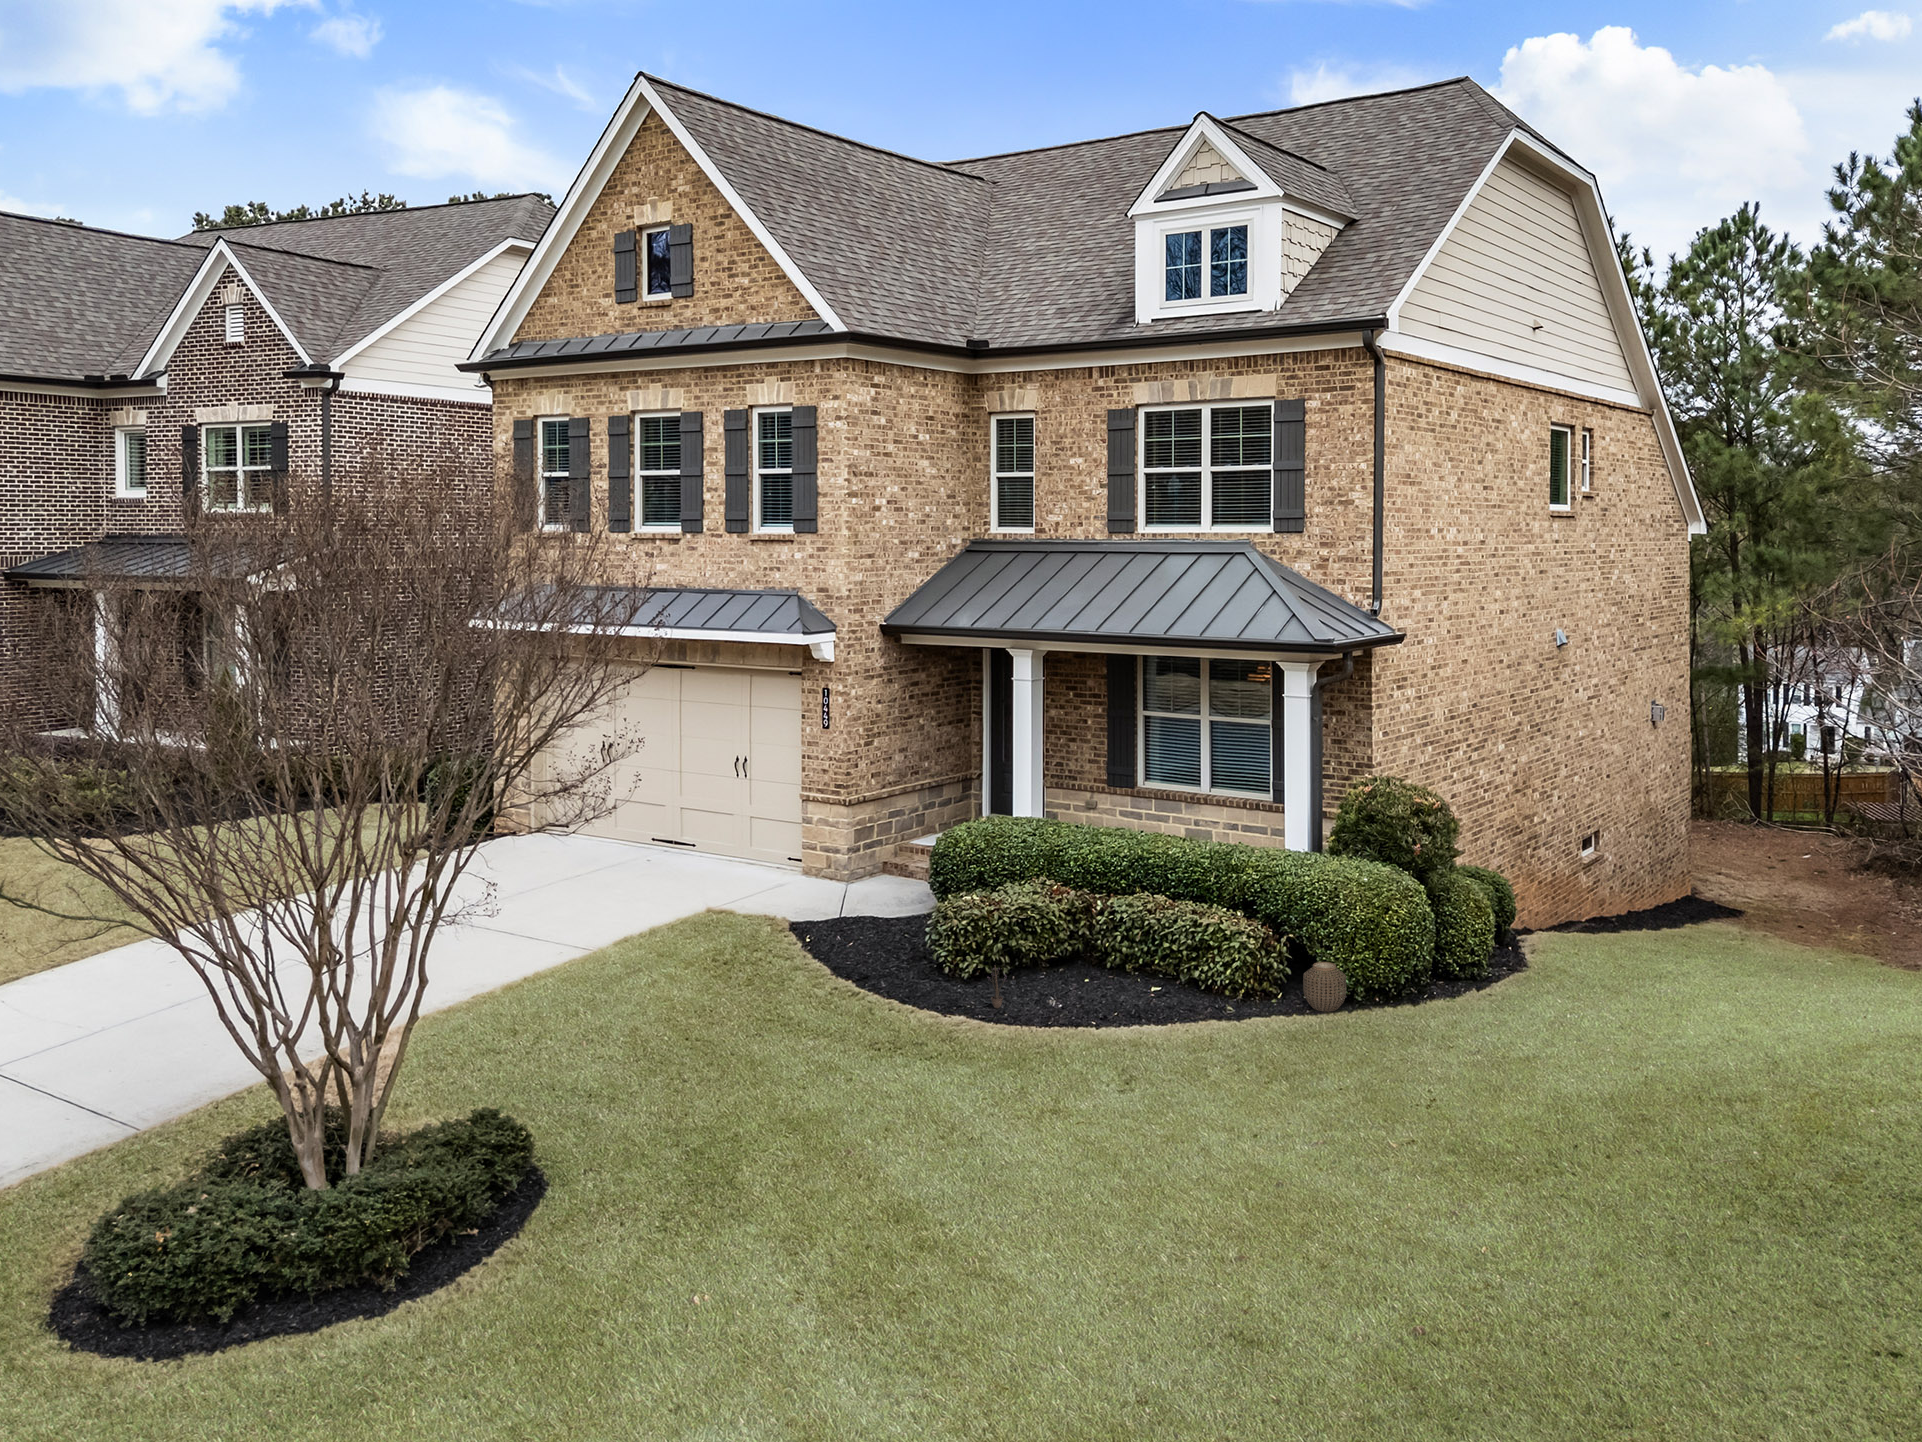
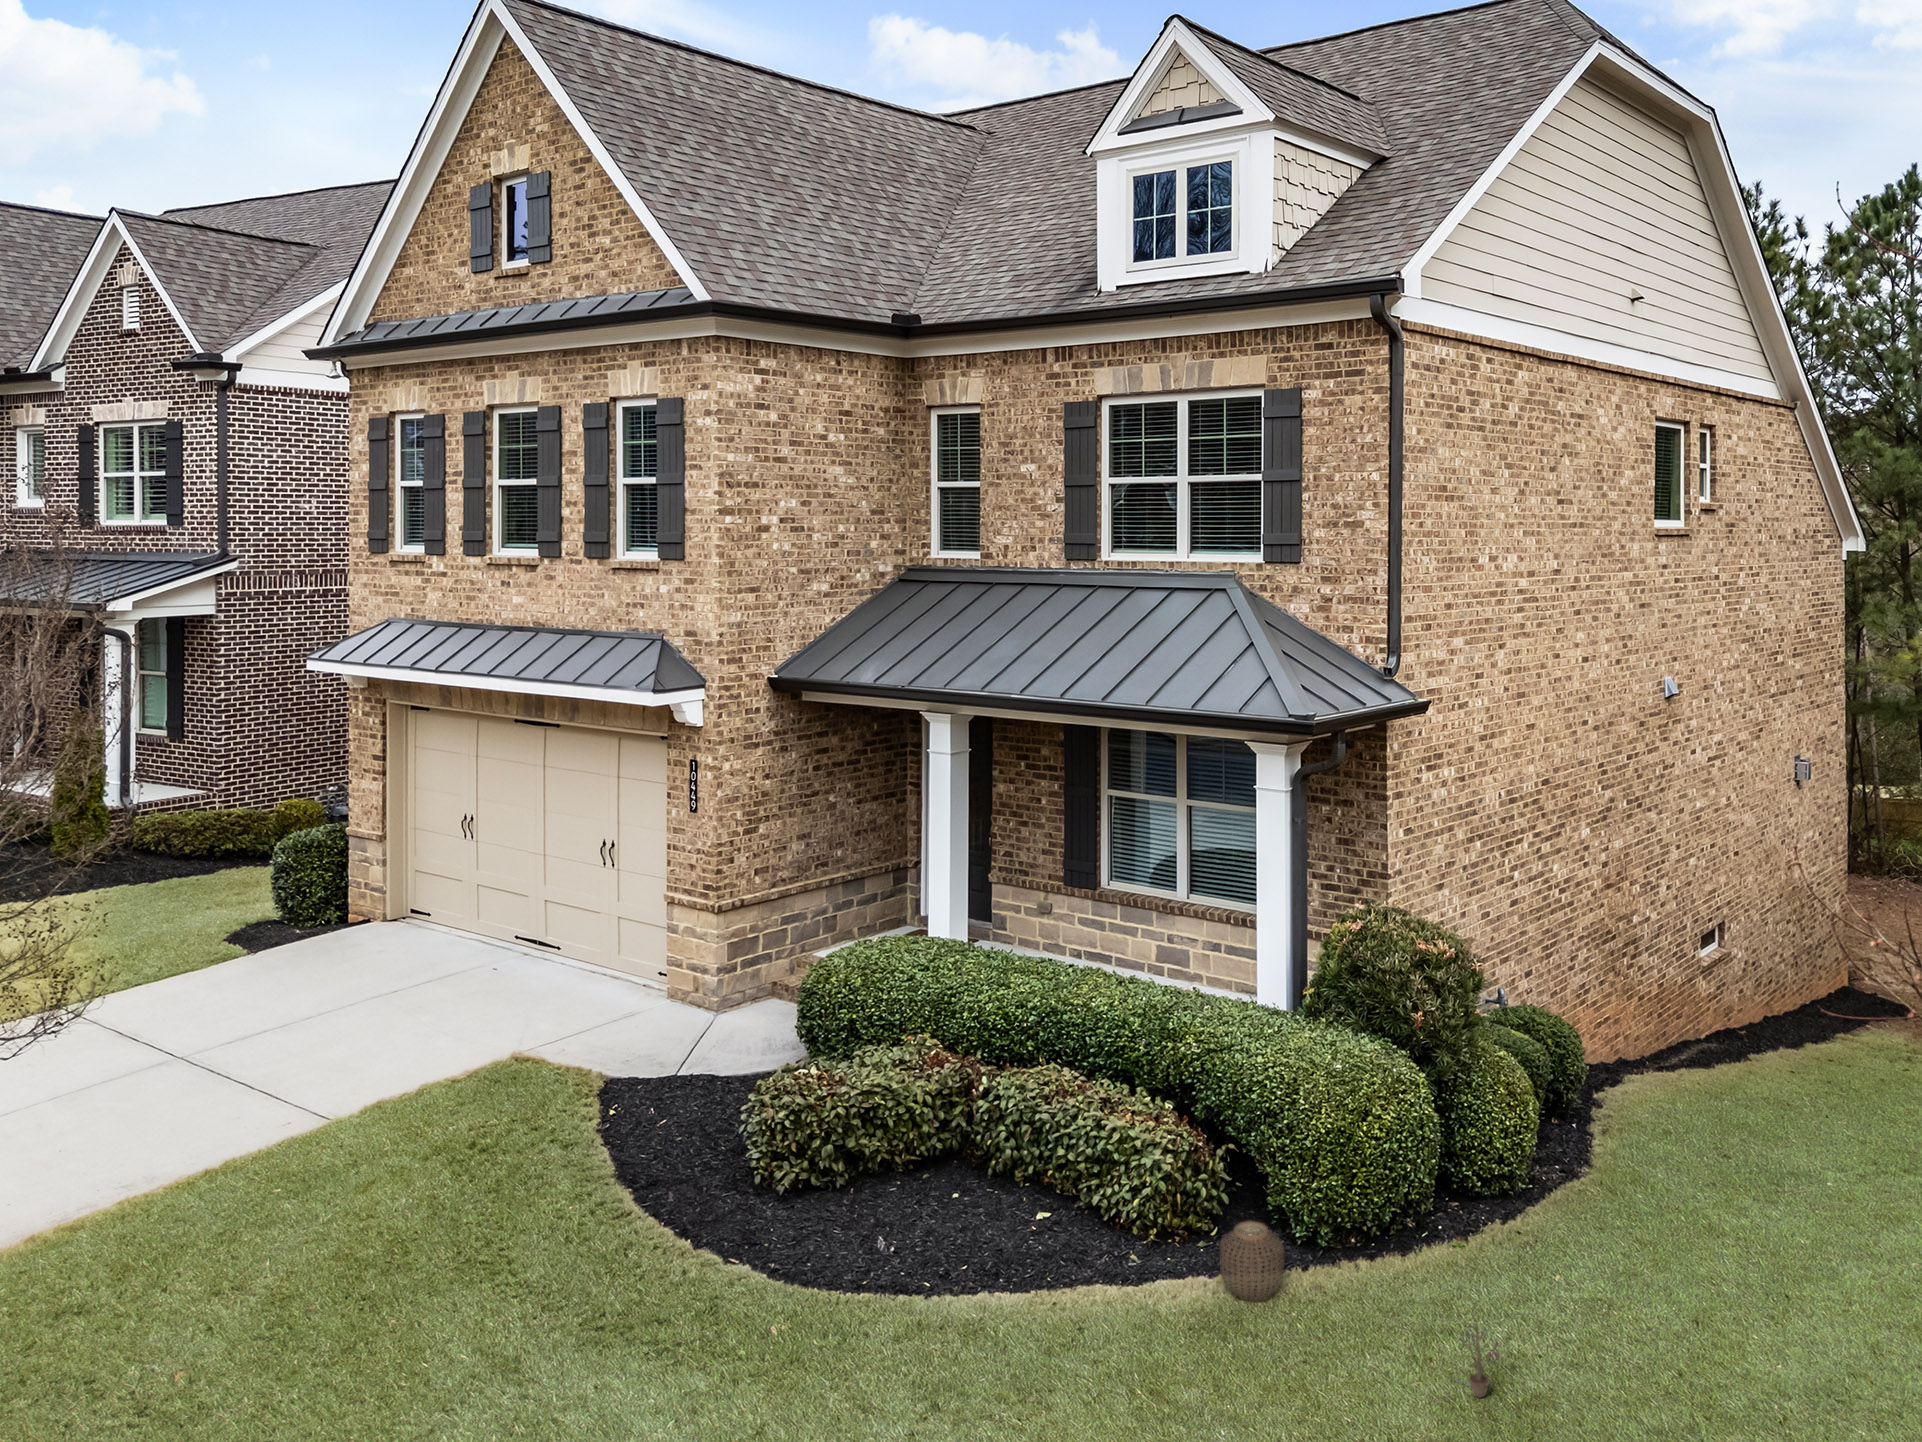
decorative plant: present [985,965,1007,1008] -> present [1453,1323,1500,1398]

